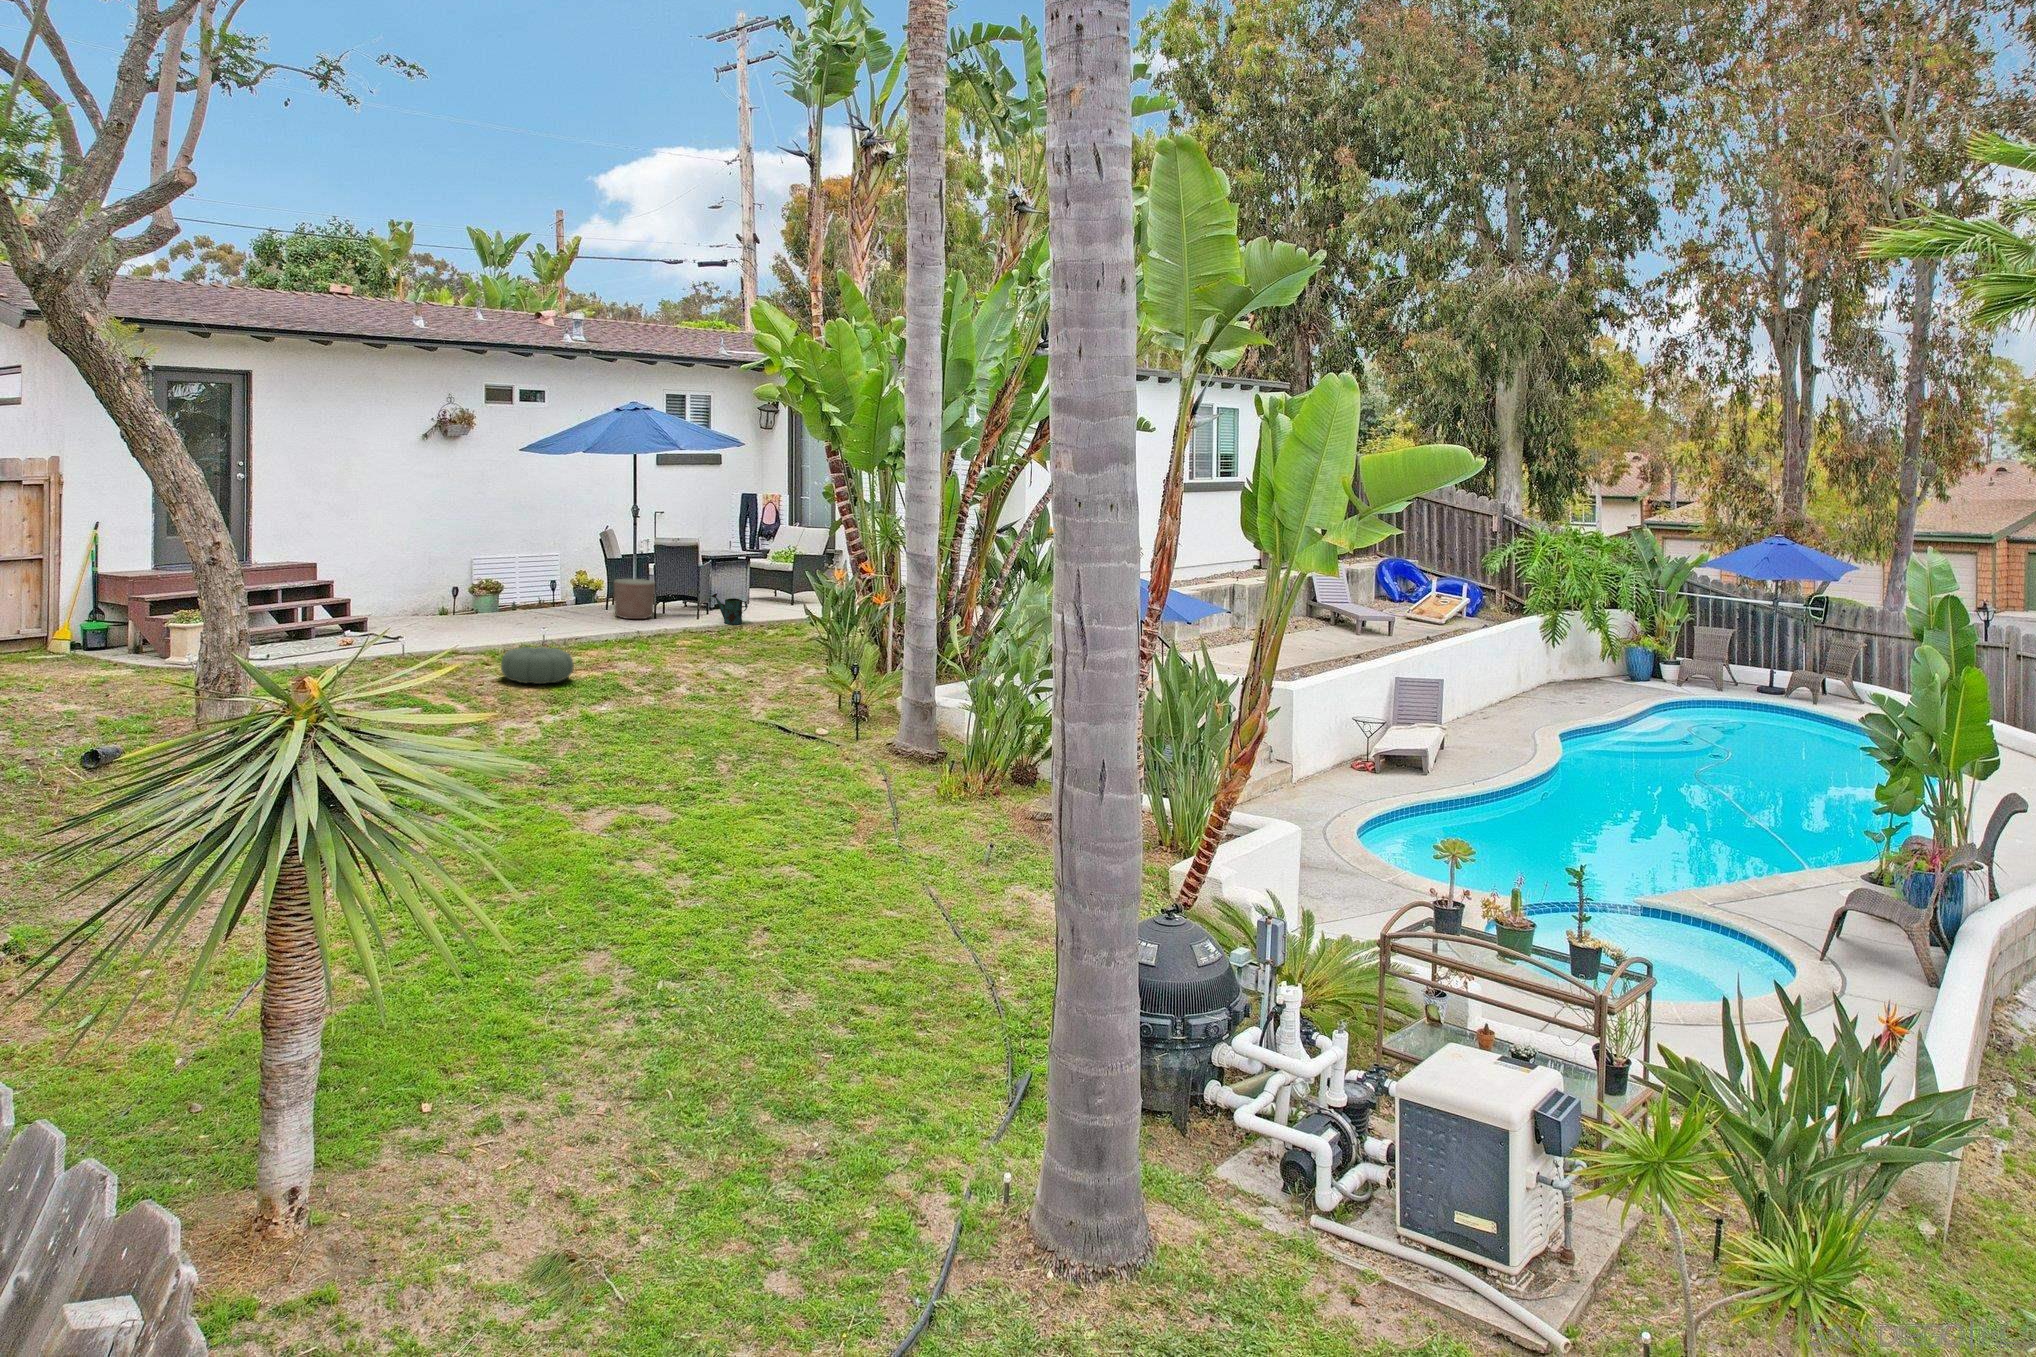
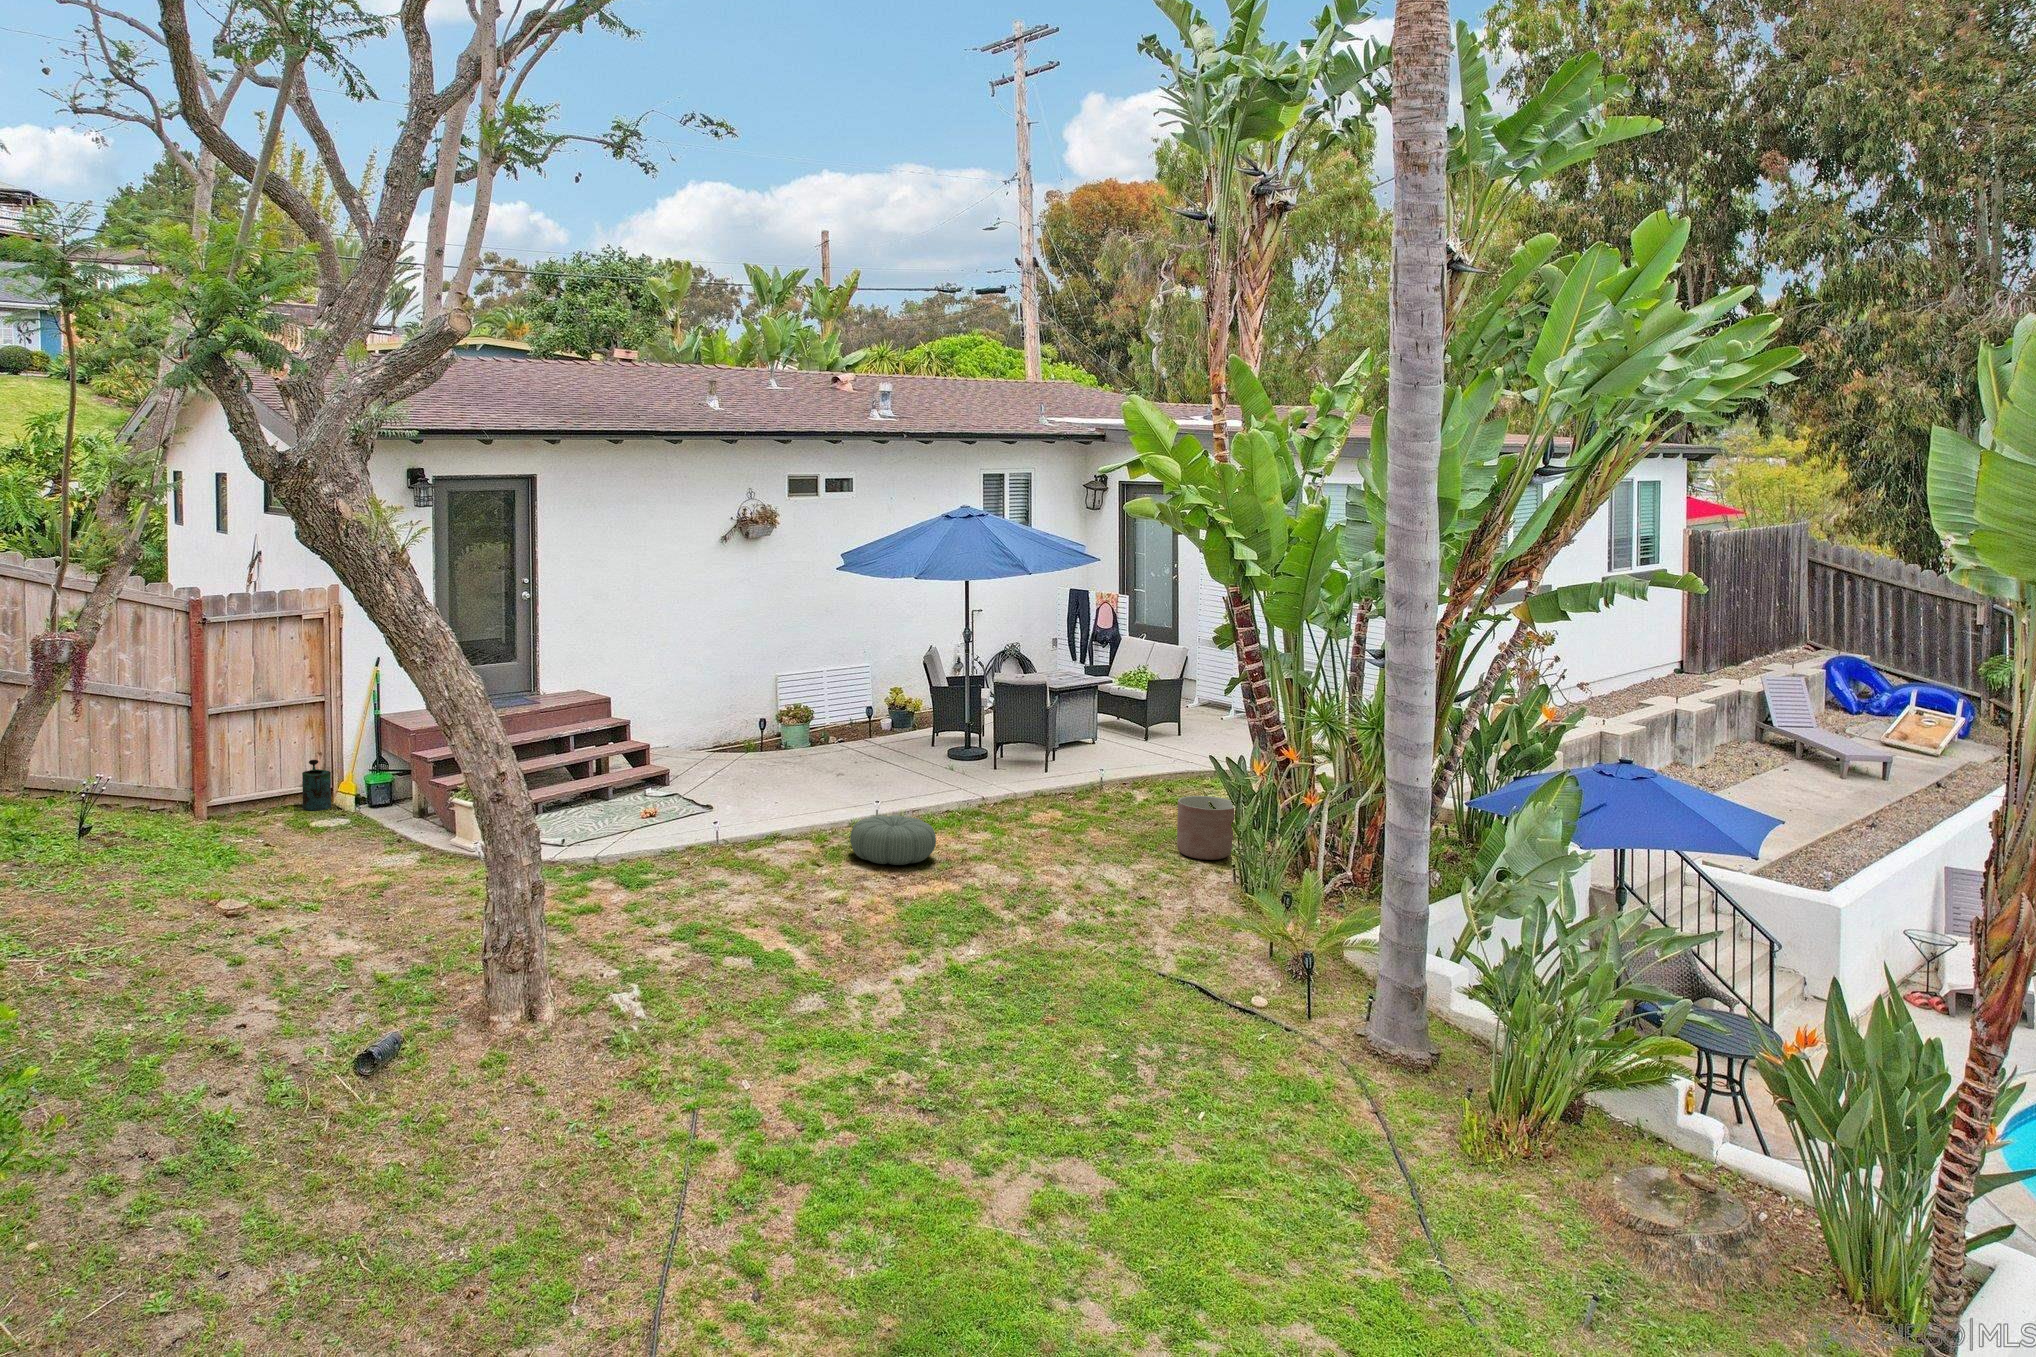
planter: present [614,579,655,619] -> present [1177,796,1234,860]
watering can: present [712,593,747,625] -> present [302,760,331,810]

